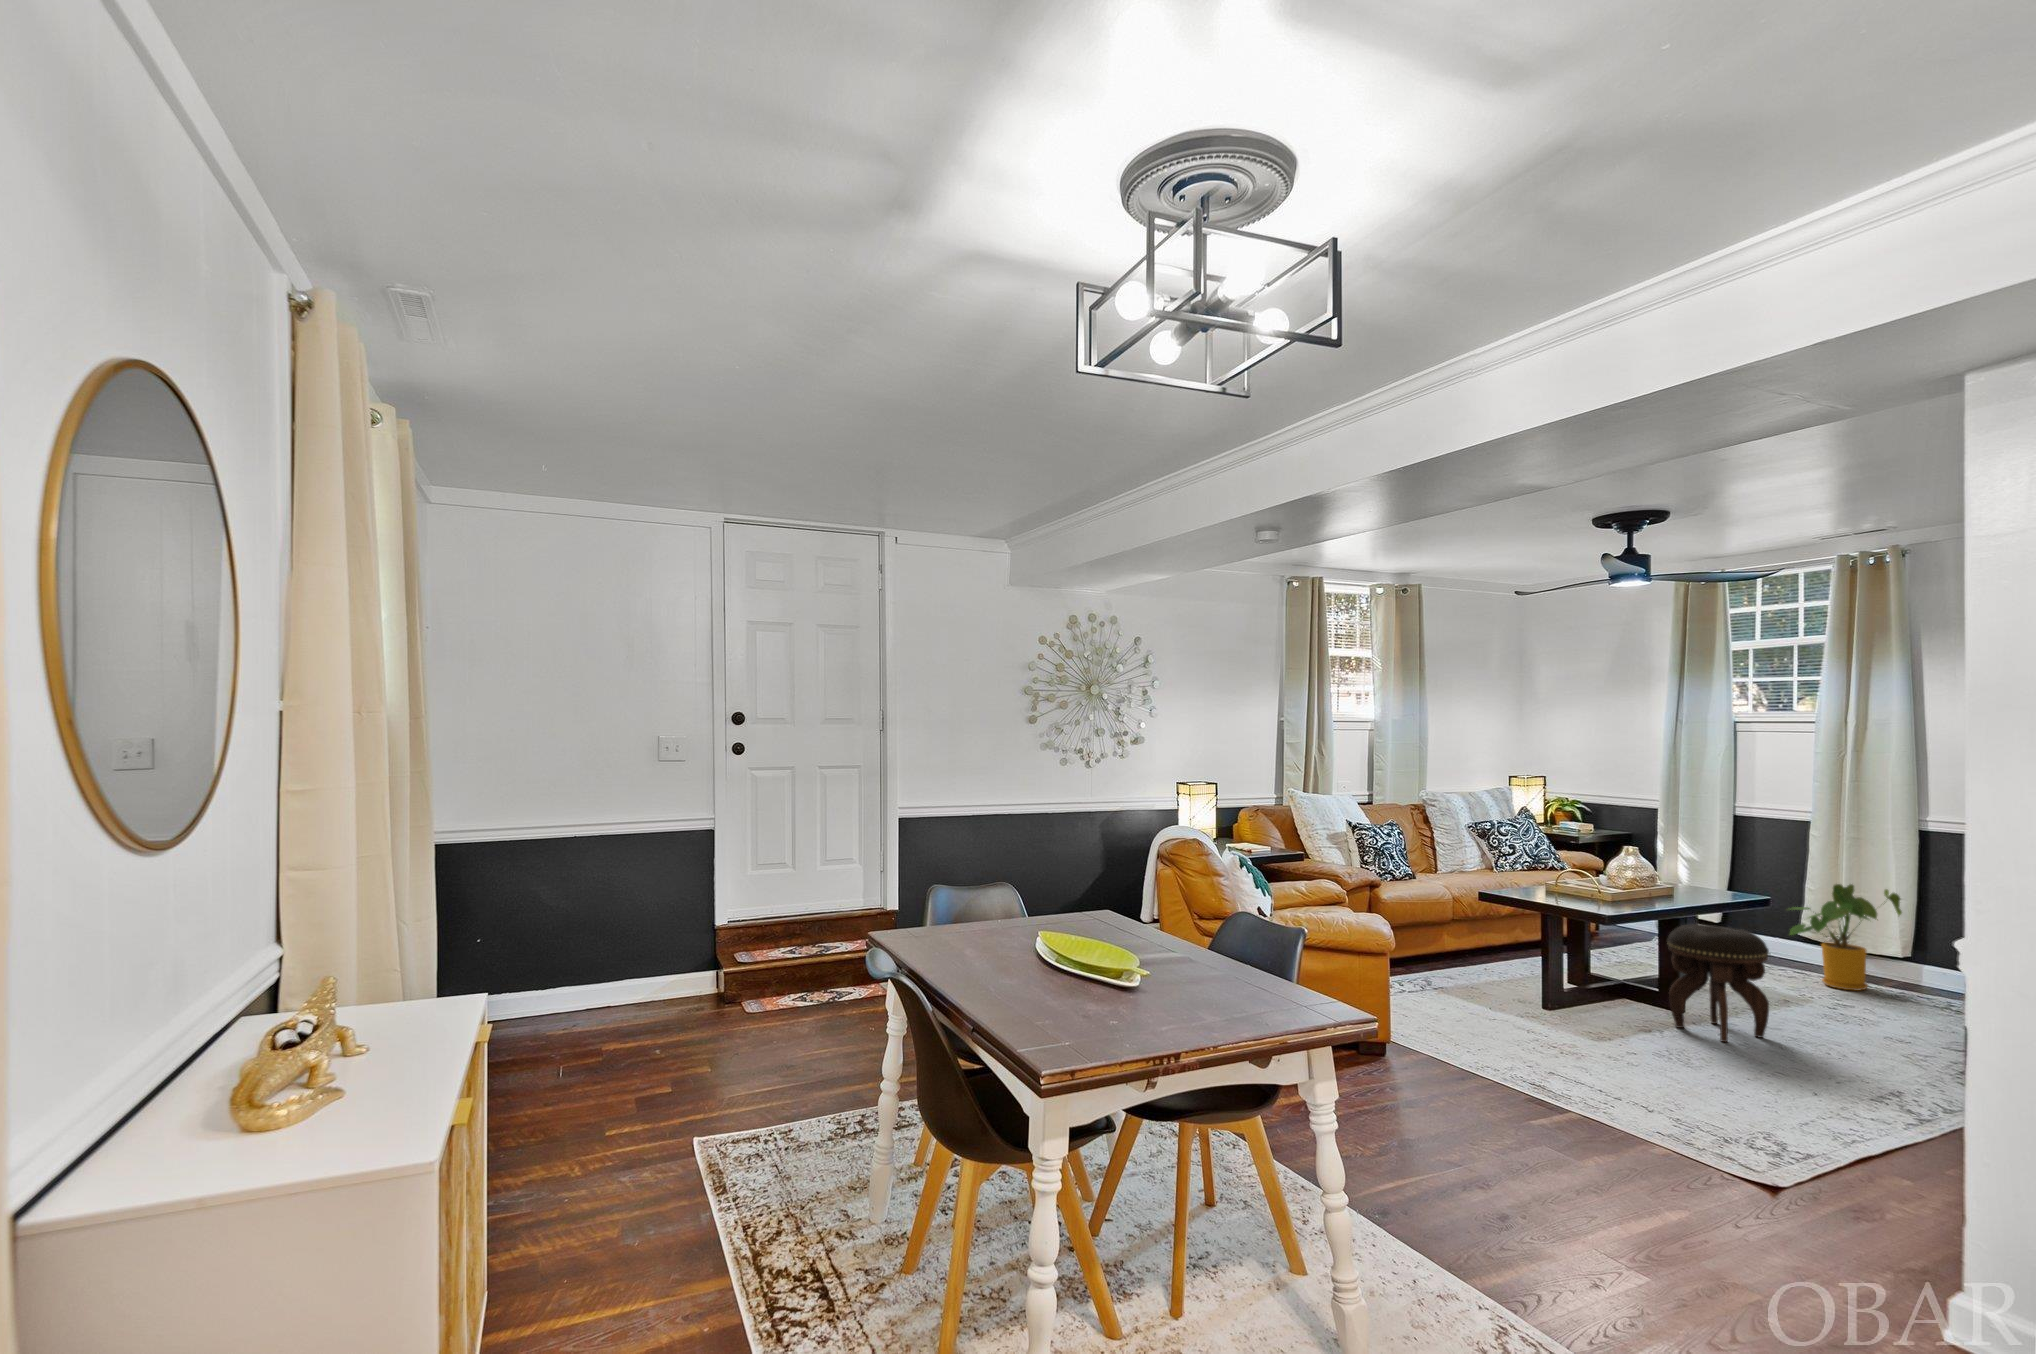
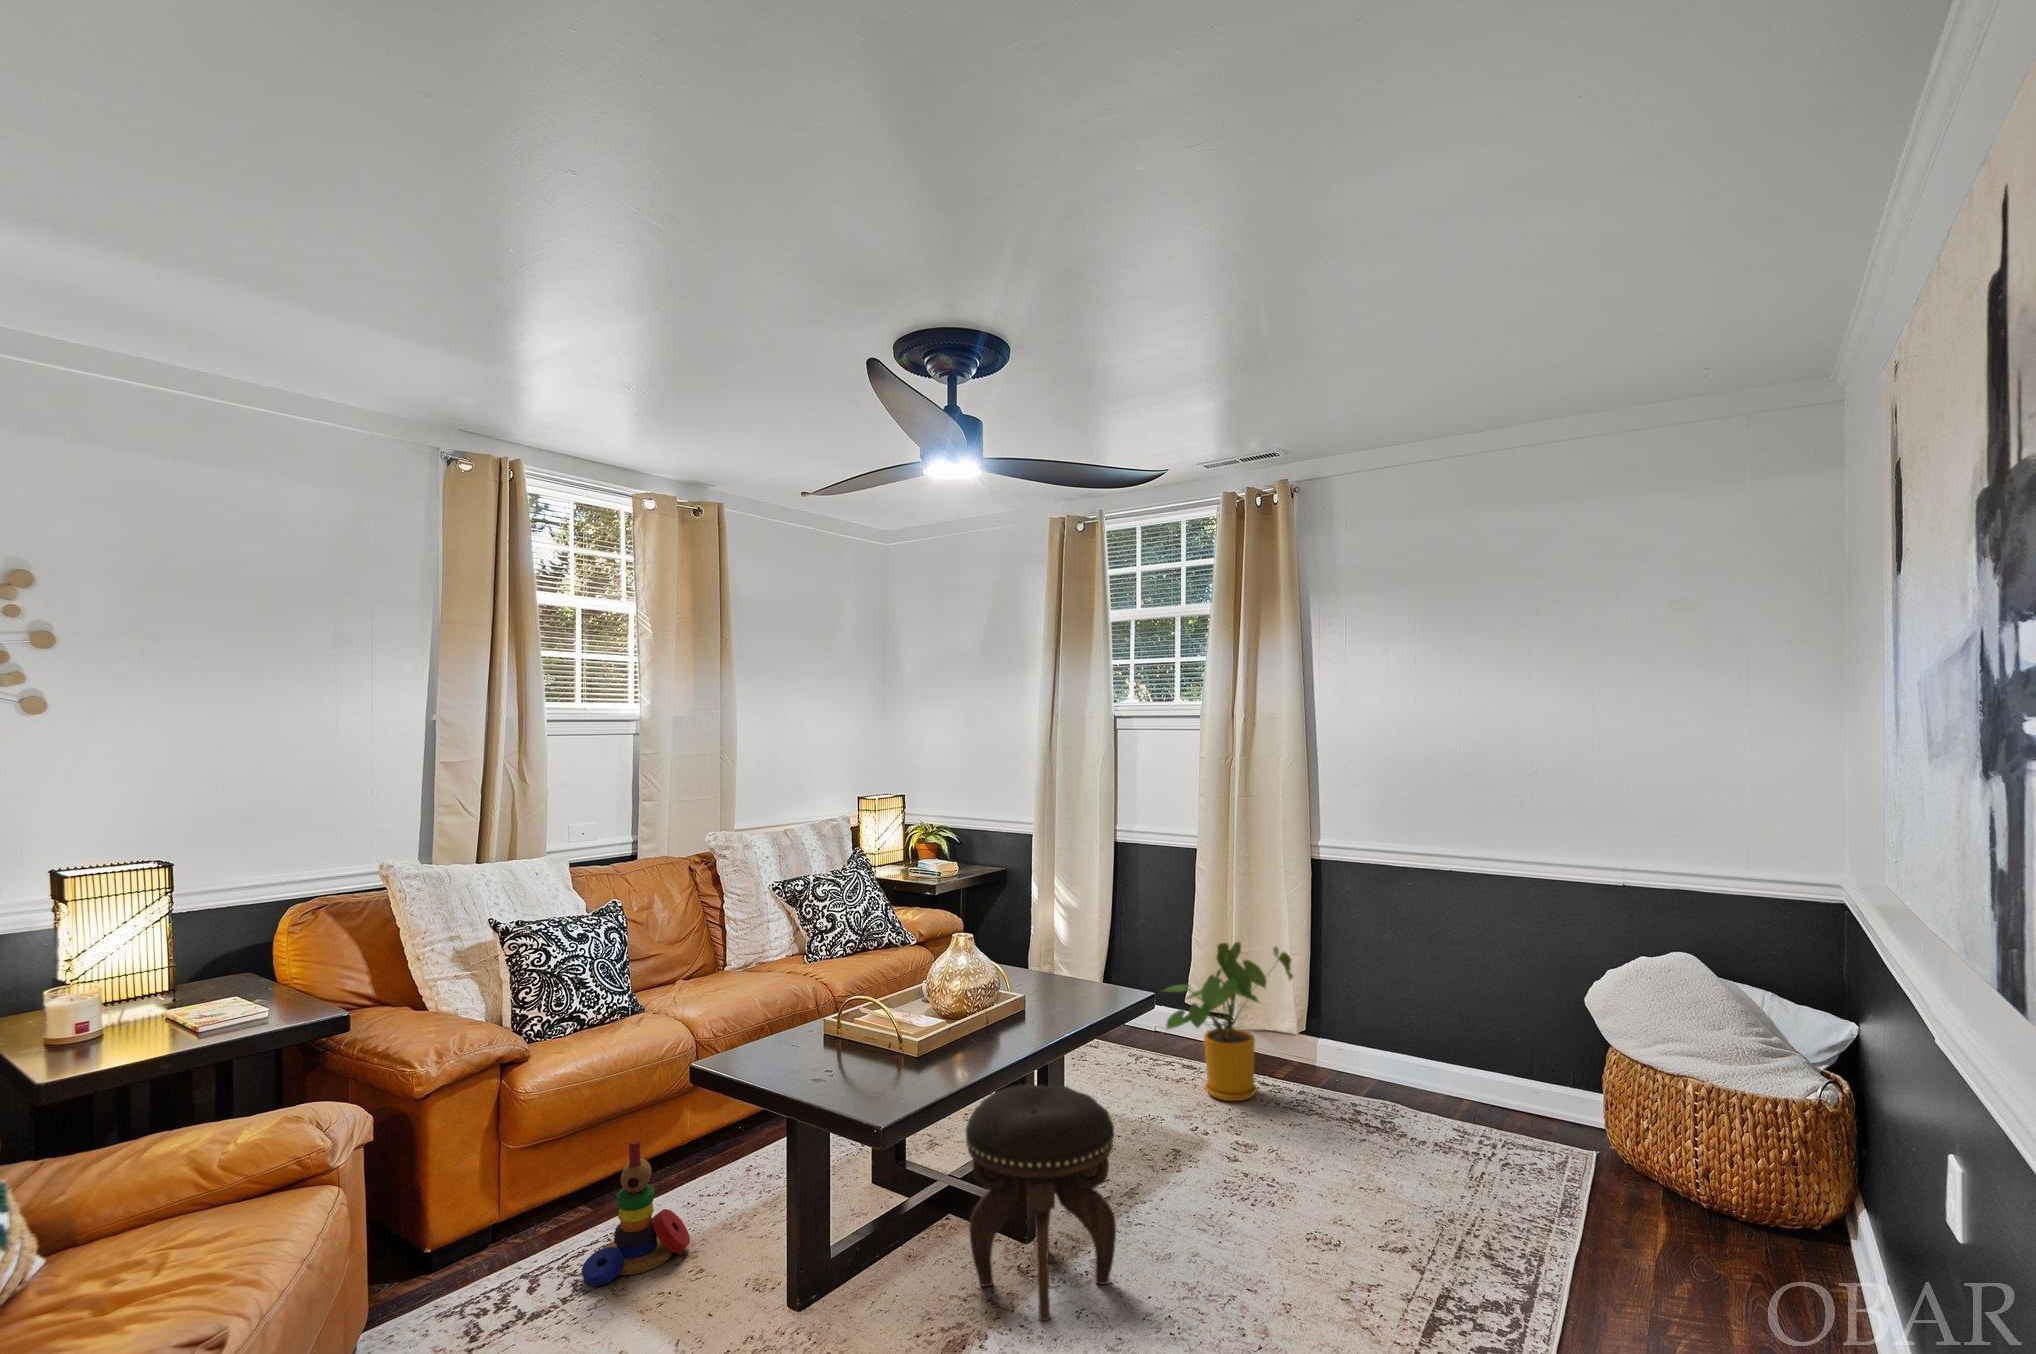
stacking toy: none [1431,931,1484,998] -> present [582,1140,690,1286]

